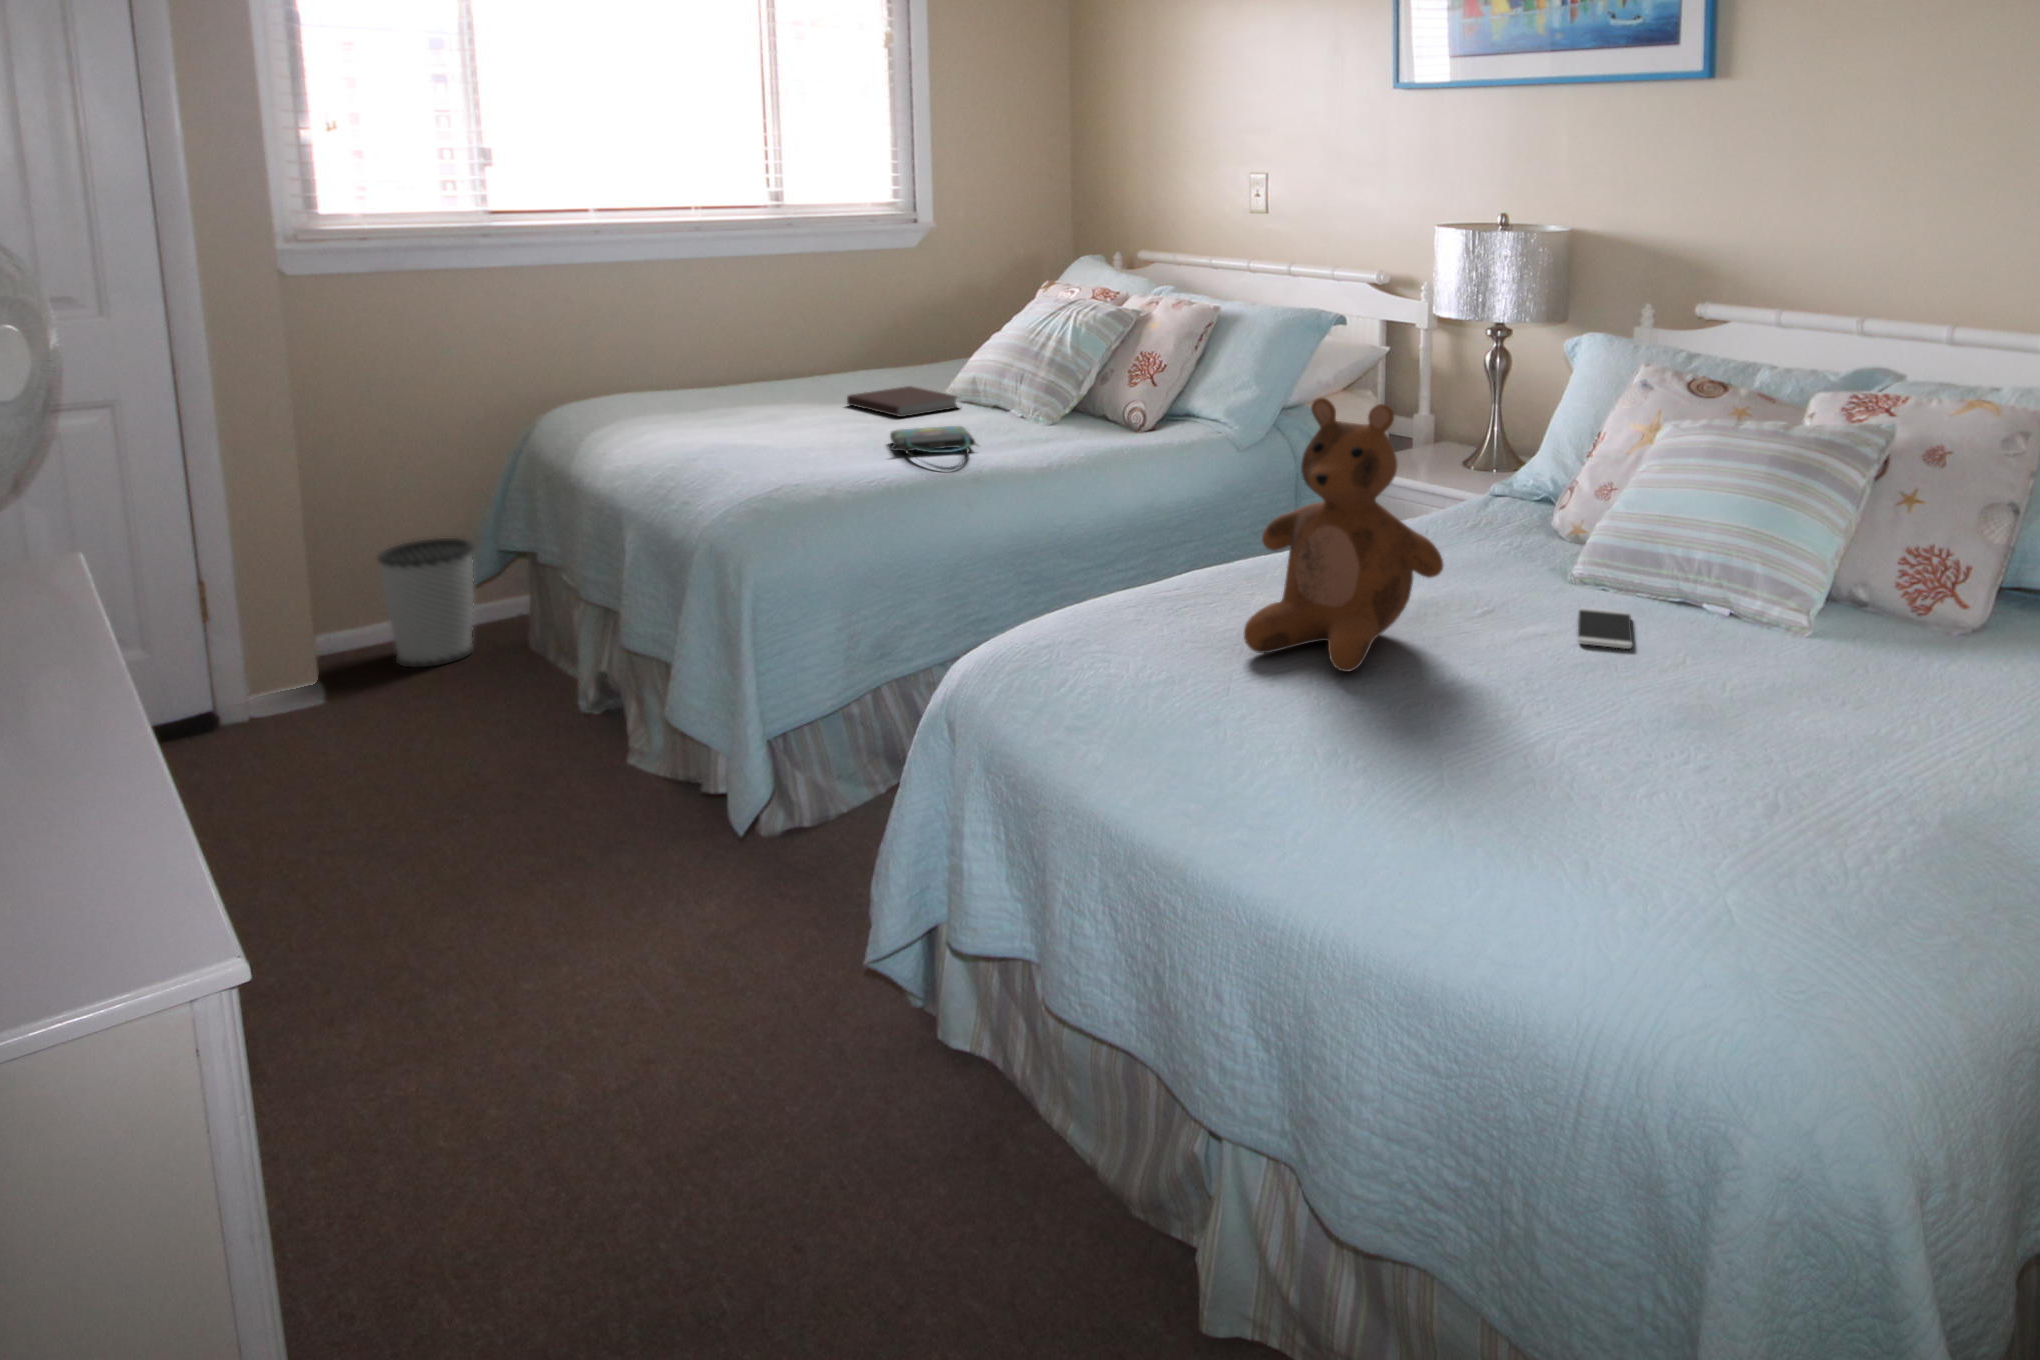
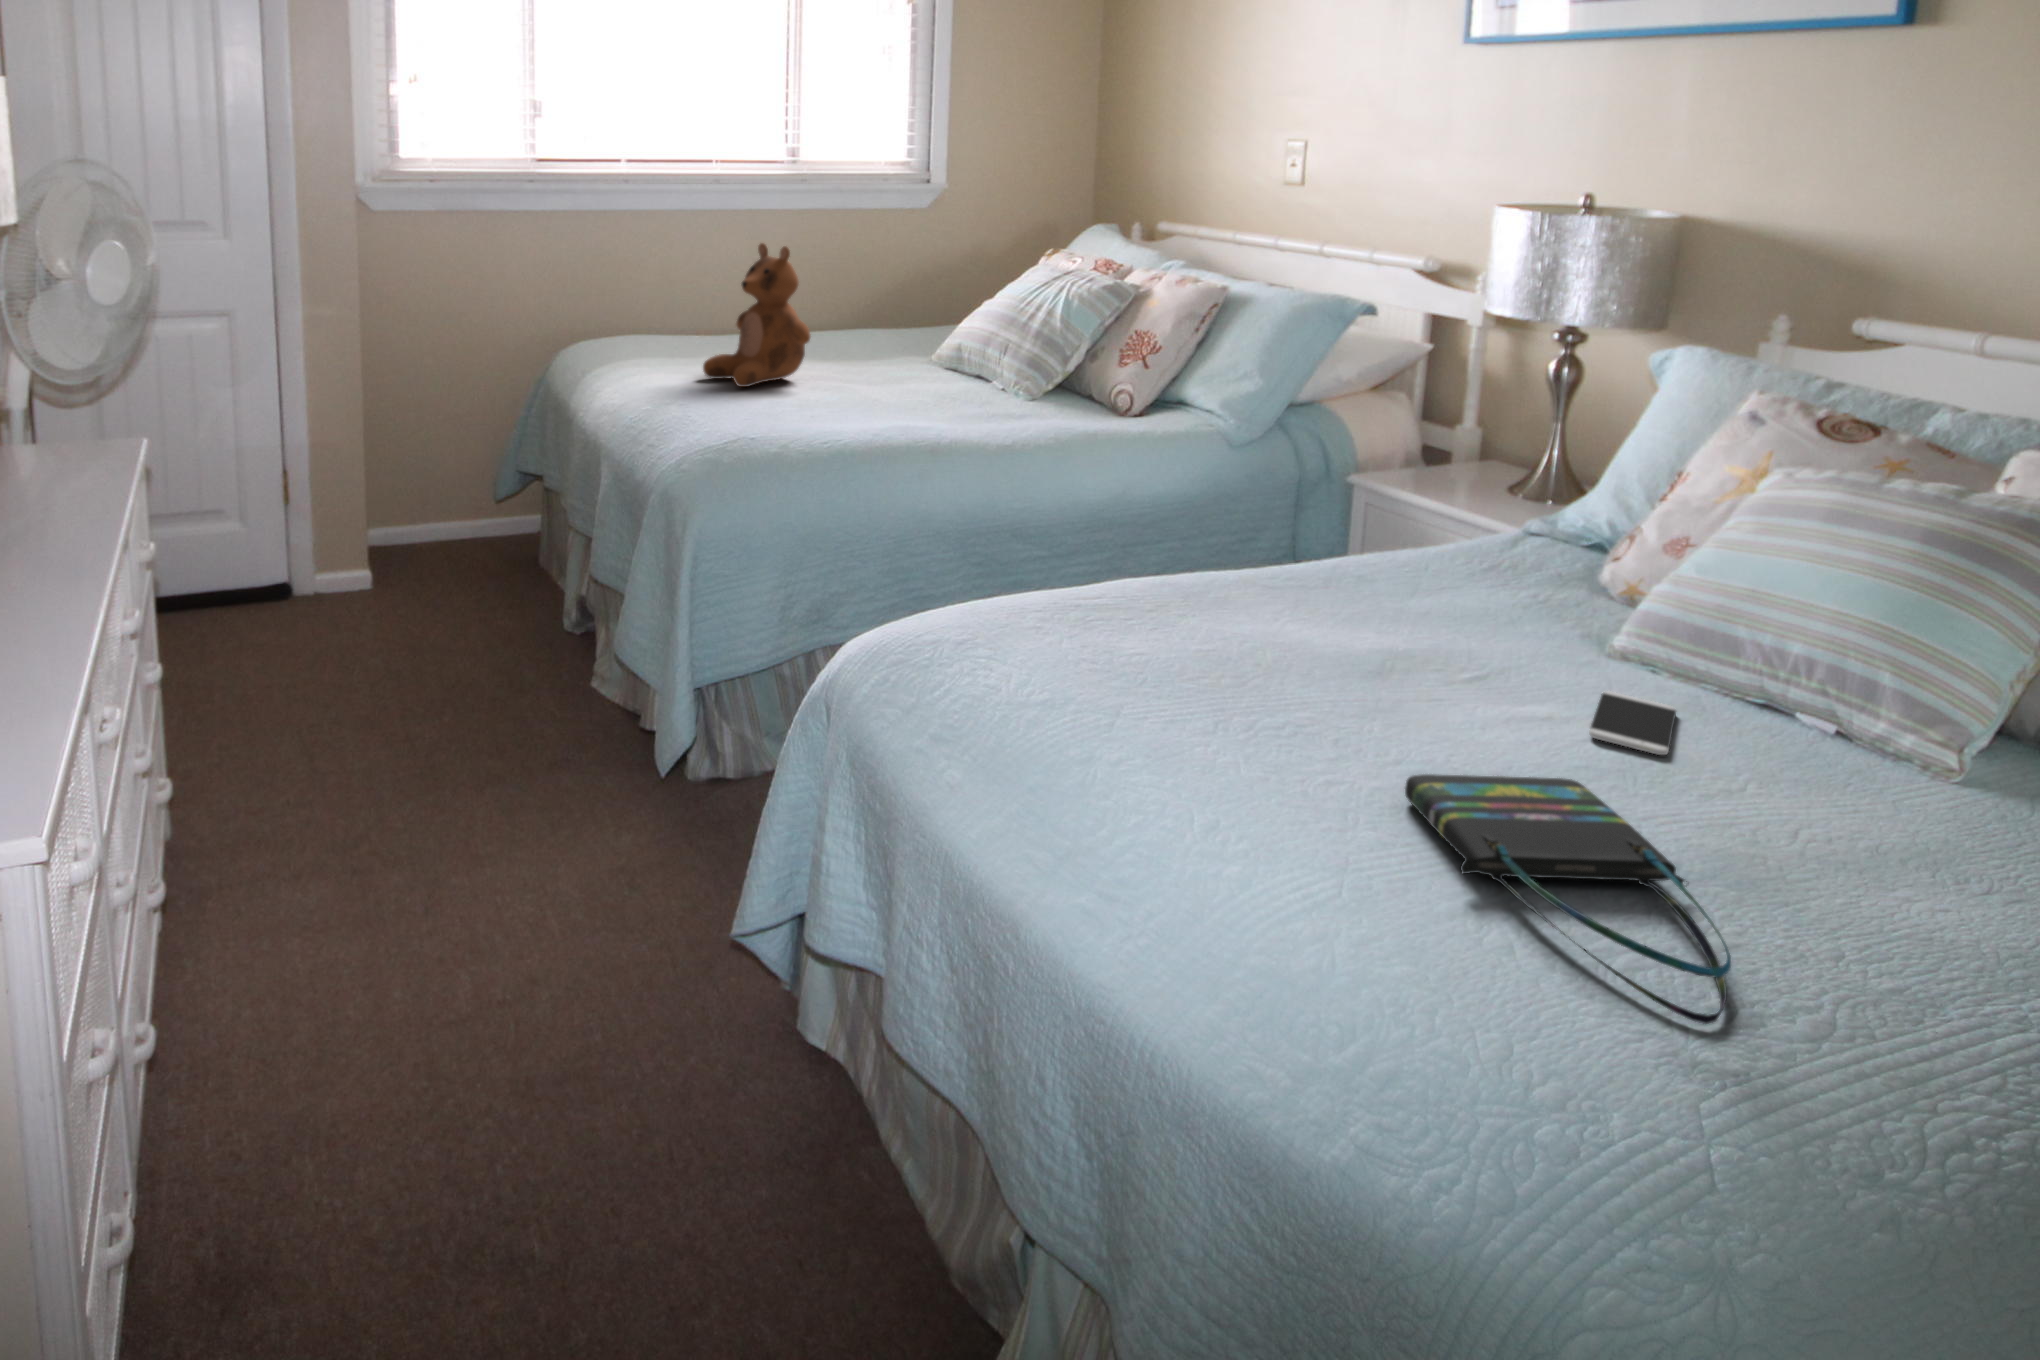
notebook: present [847,386,958,417] -> none [831,347,941,377]
teddy bear: present [1244,398,1443,672] -> present [703,243,811,387]
tote bag: present [890,426,977,470] -> present [1405,774,1731,1024]
wastebasket: present [378,538,474,668] -> none [430,450,506,562]

